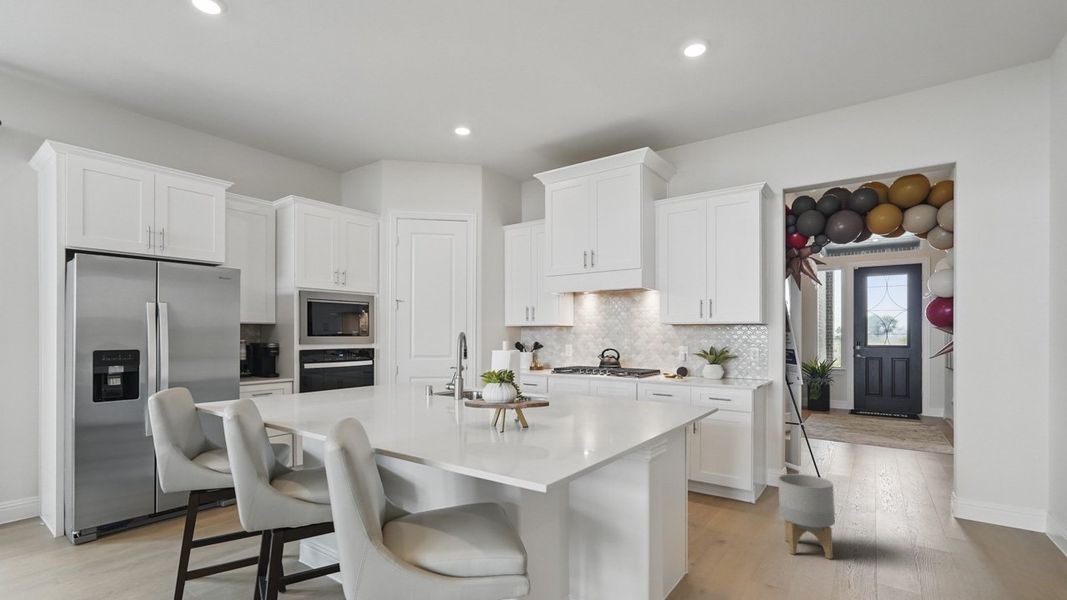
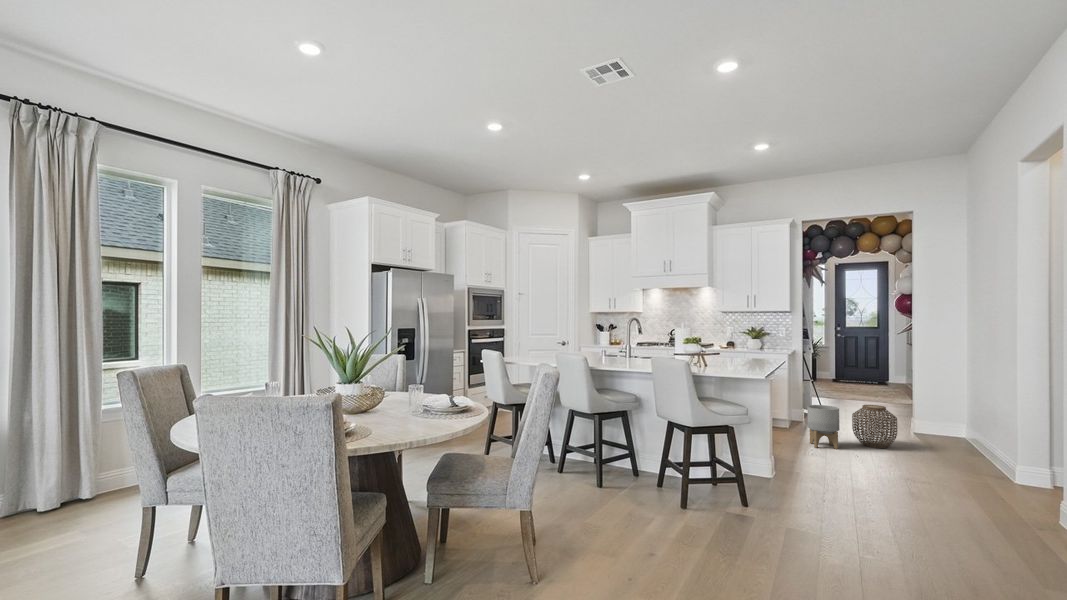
woven basket: none [859,476,943,559] -> present [852,405,897,448]

